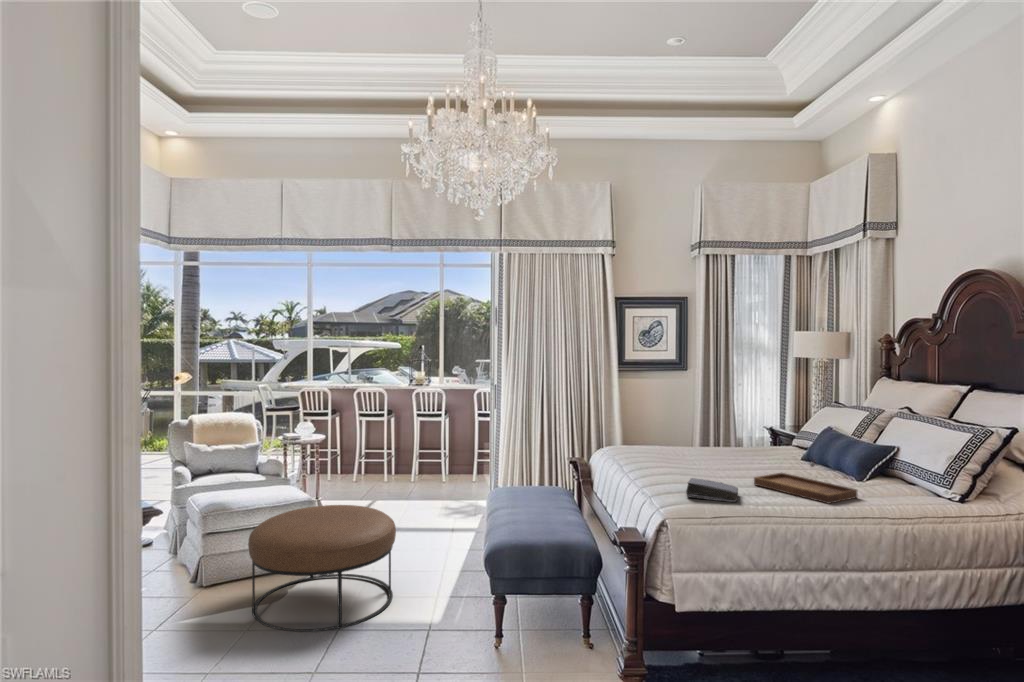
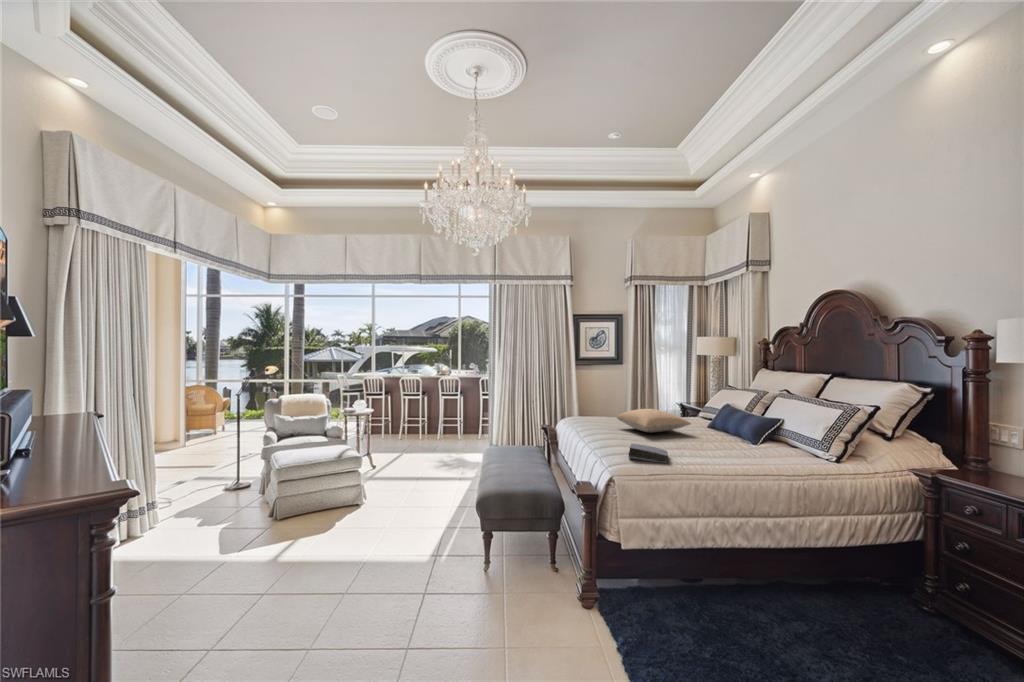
pillow: none [673,433,775,465] -> present [617,409,691,432]
tray: present [754,462,857,504] -> none [678,432,757,464]
ottoman: present [248,505,396,632] -> none [305,461,416,560]

